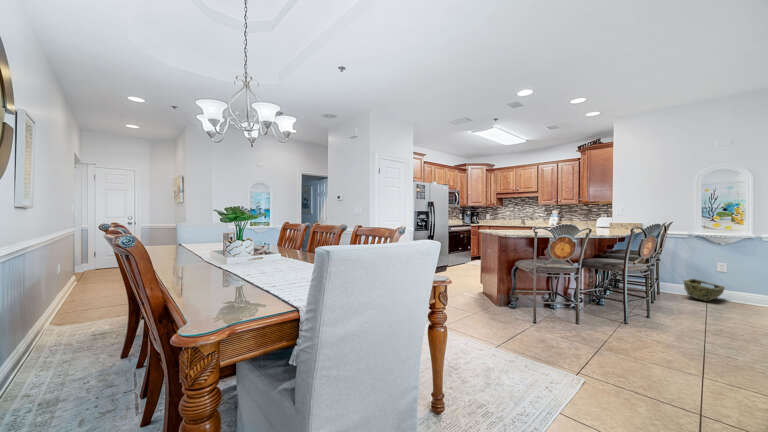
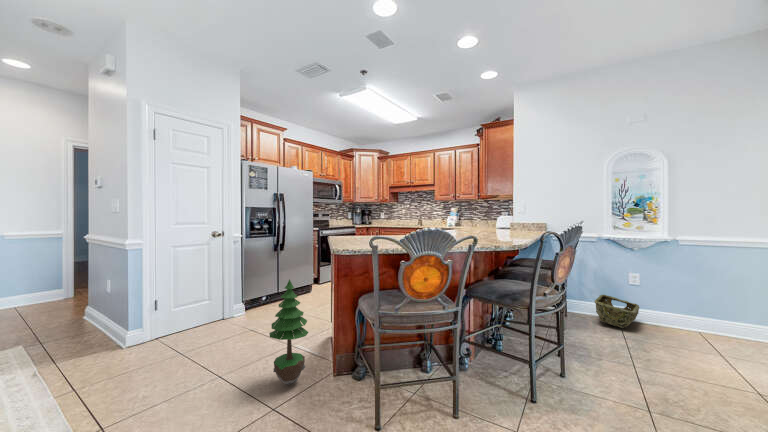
potted tree: none [466,250,487,306] -> present [269,280,308,384]

